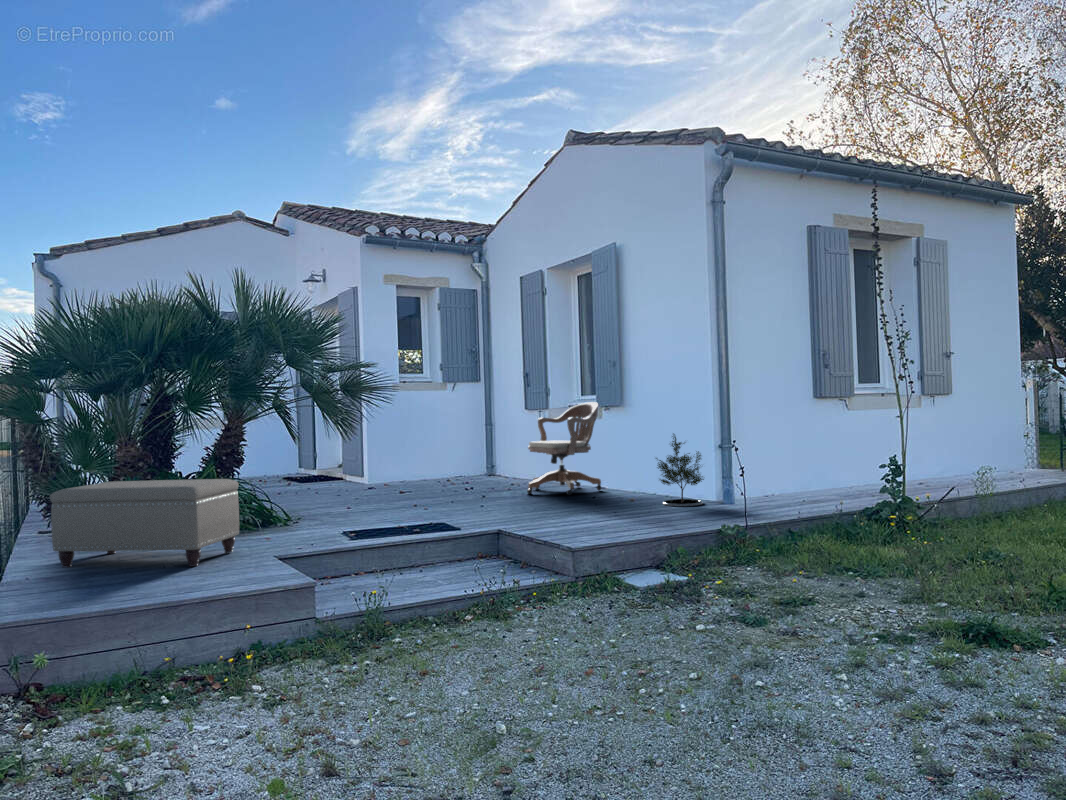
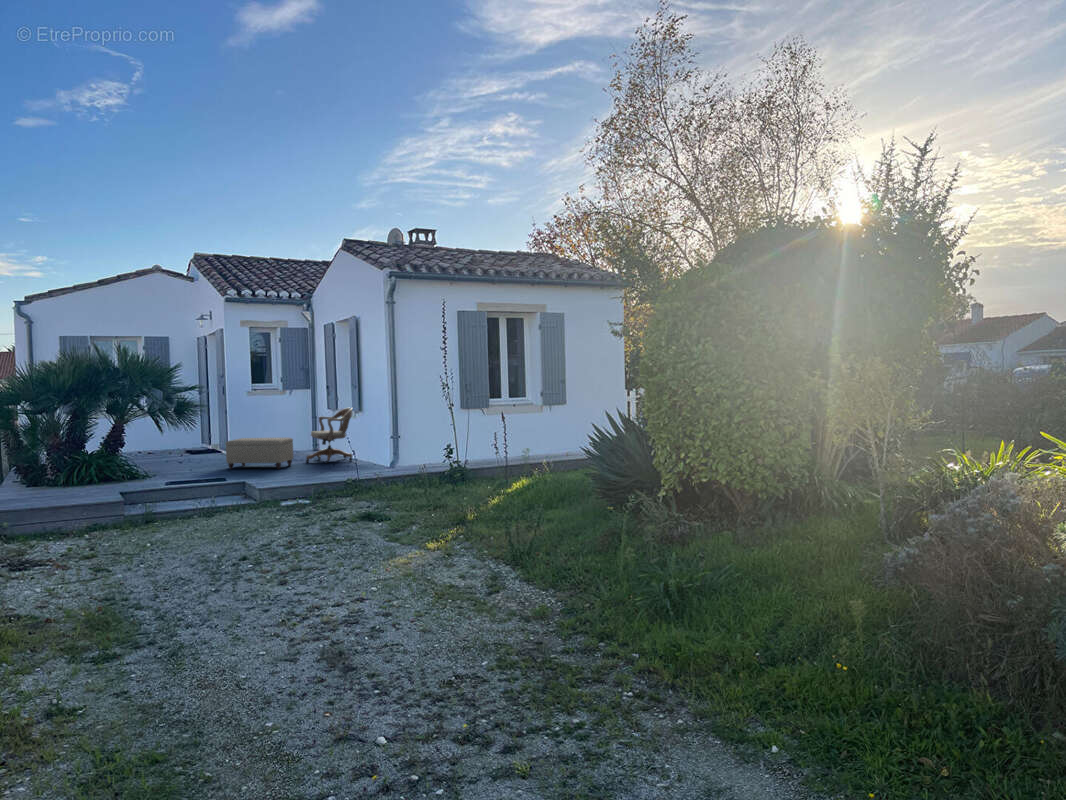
potted tree: present [656,434,704,506] -> none [355,430,383,471]
ottoman: present [50,479,239,567] -> present [226,437,294,469]

